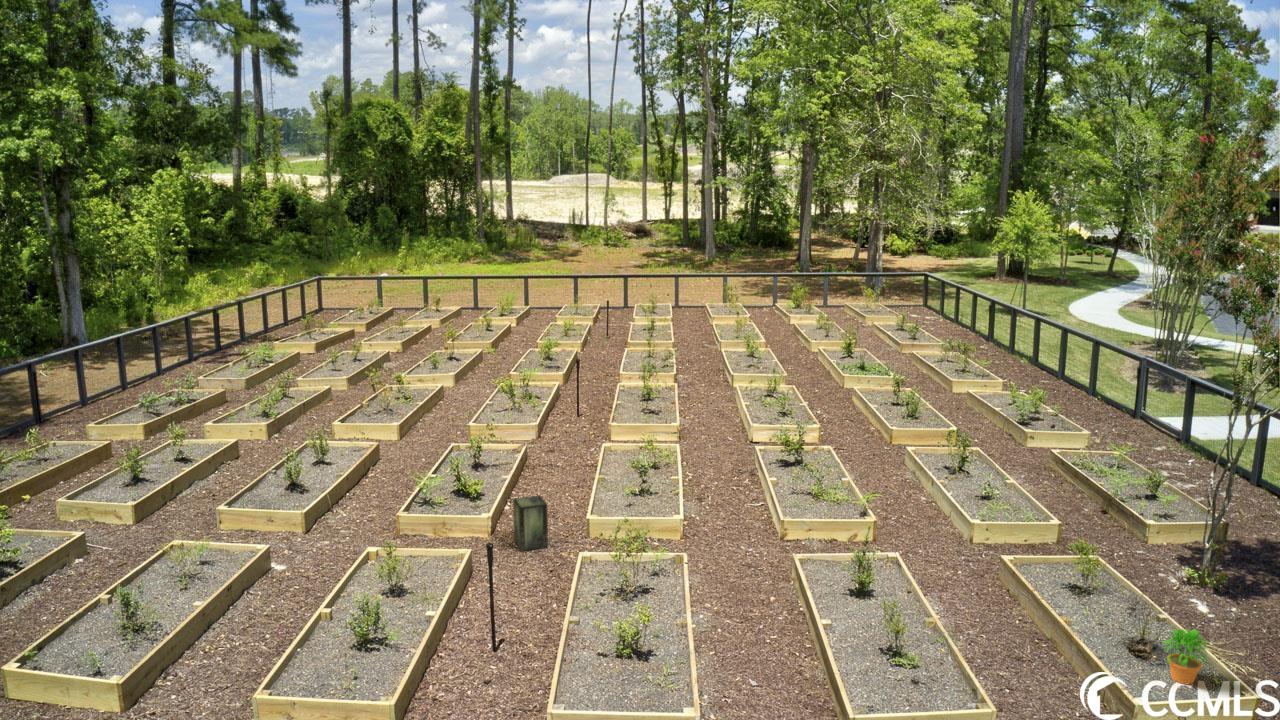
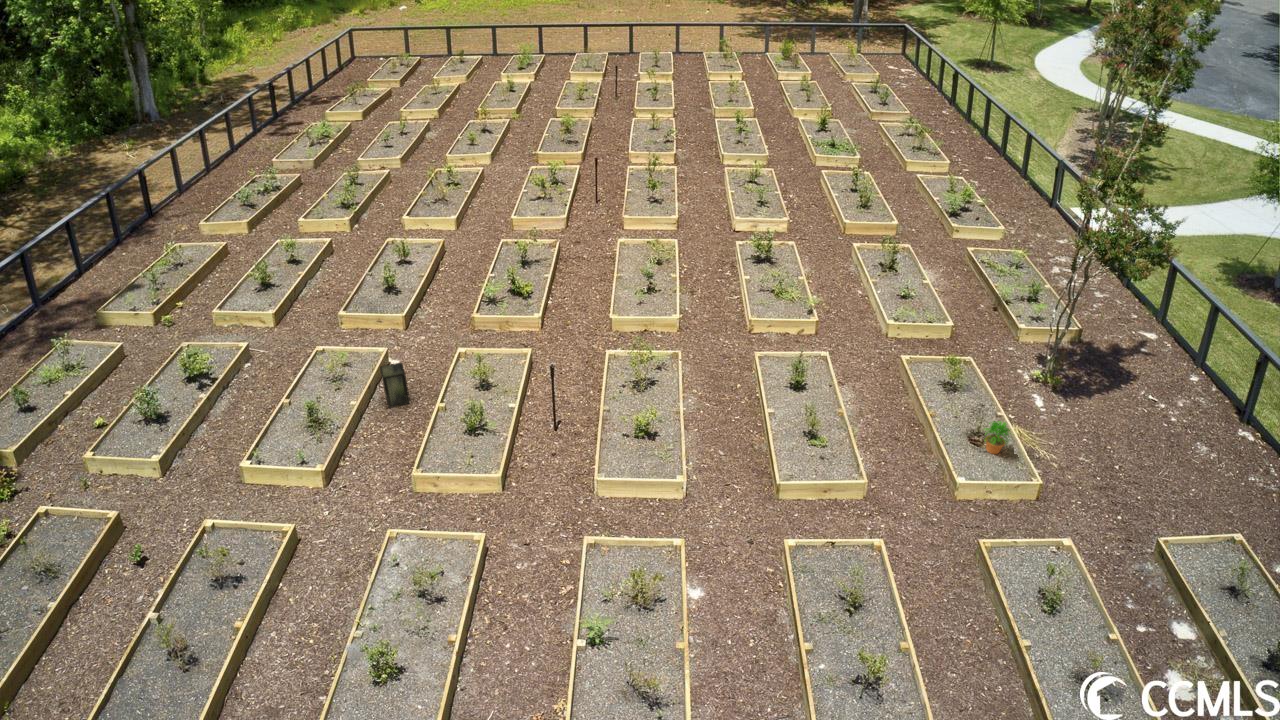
storage box: present [513,496,548,551] -> present [380,363,410,408]

